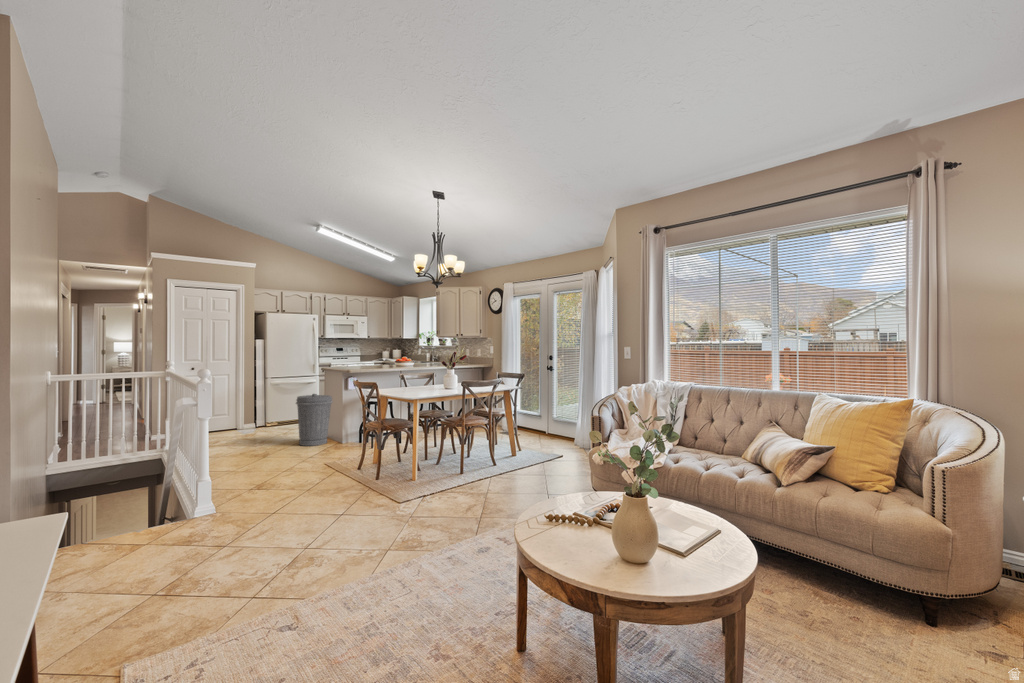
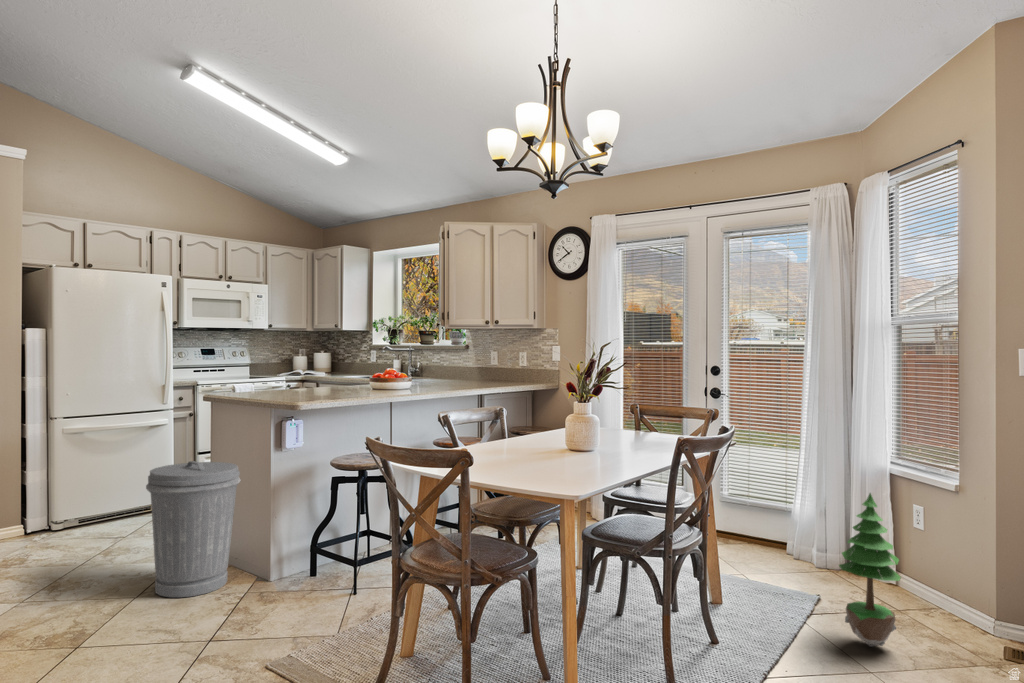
potted tree: none [541,406,563,468] -> present [839,493,901,647]

